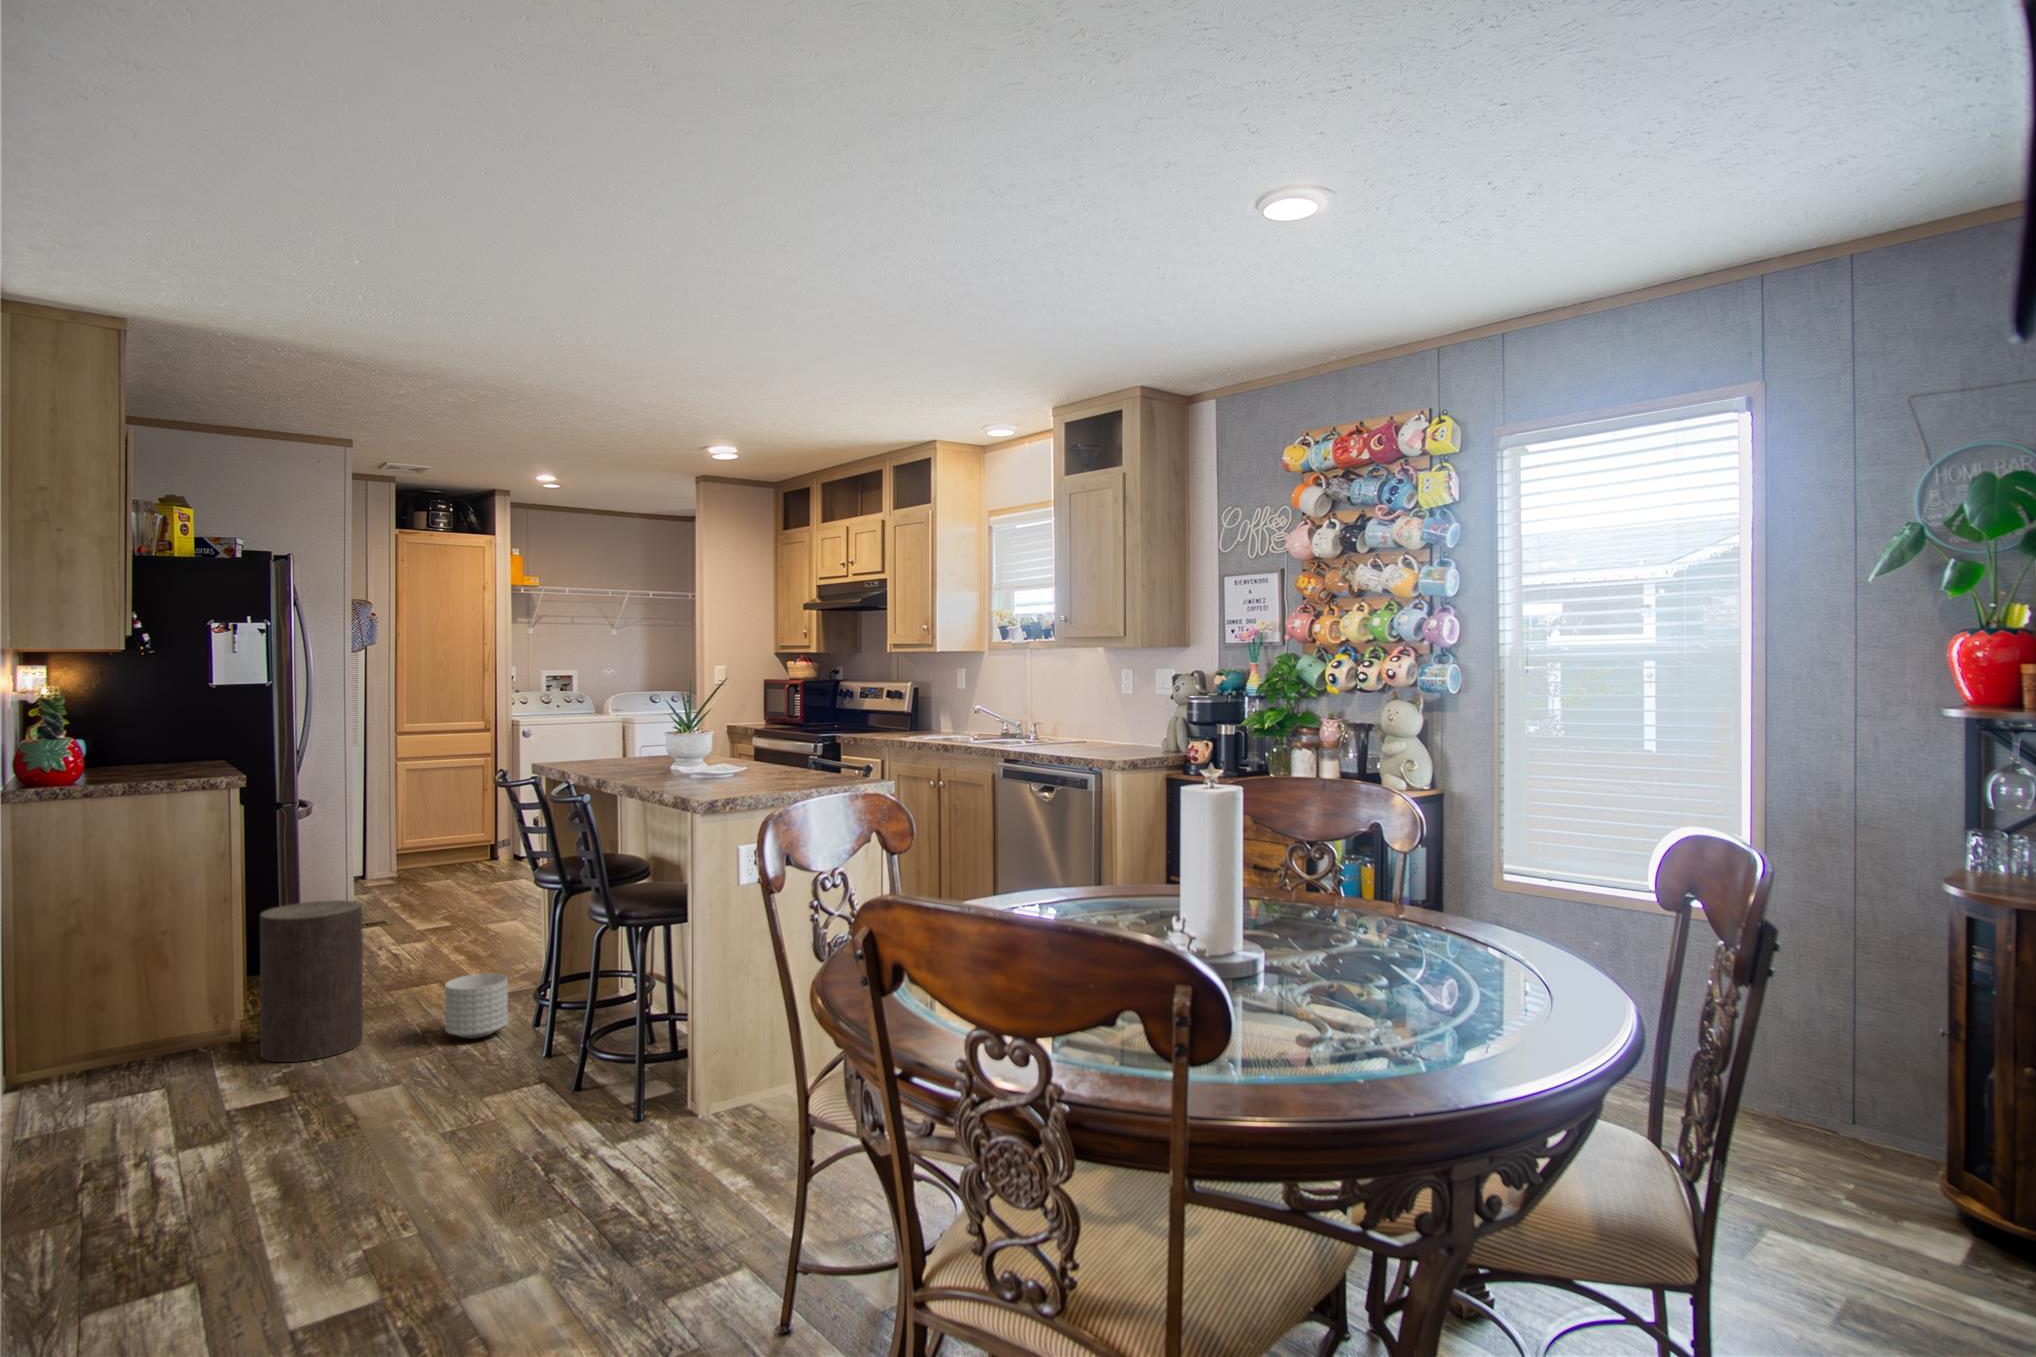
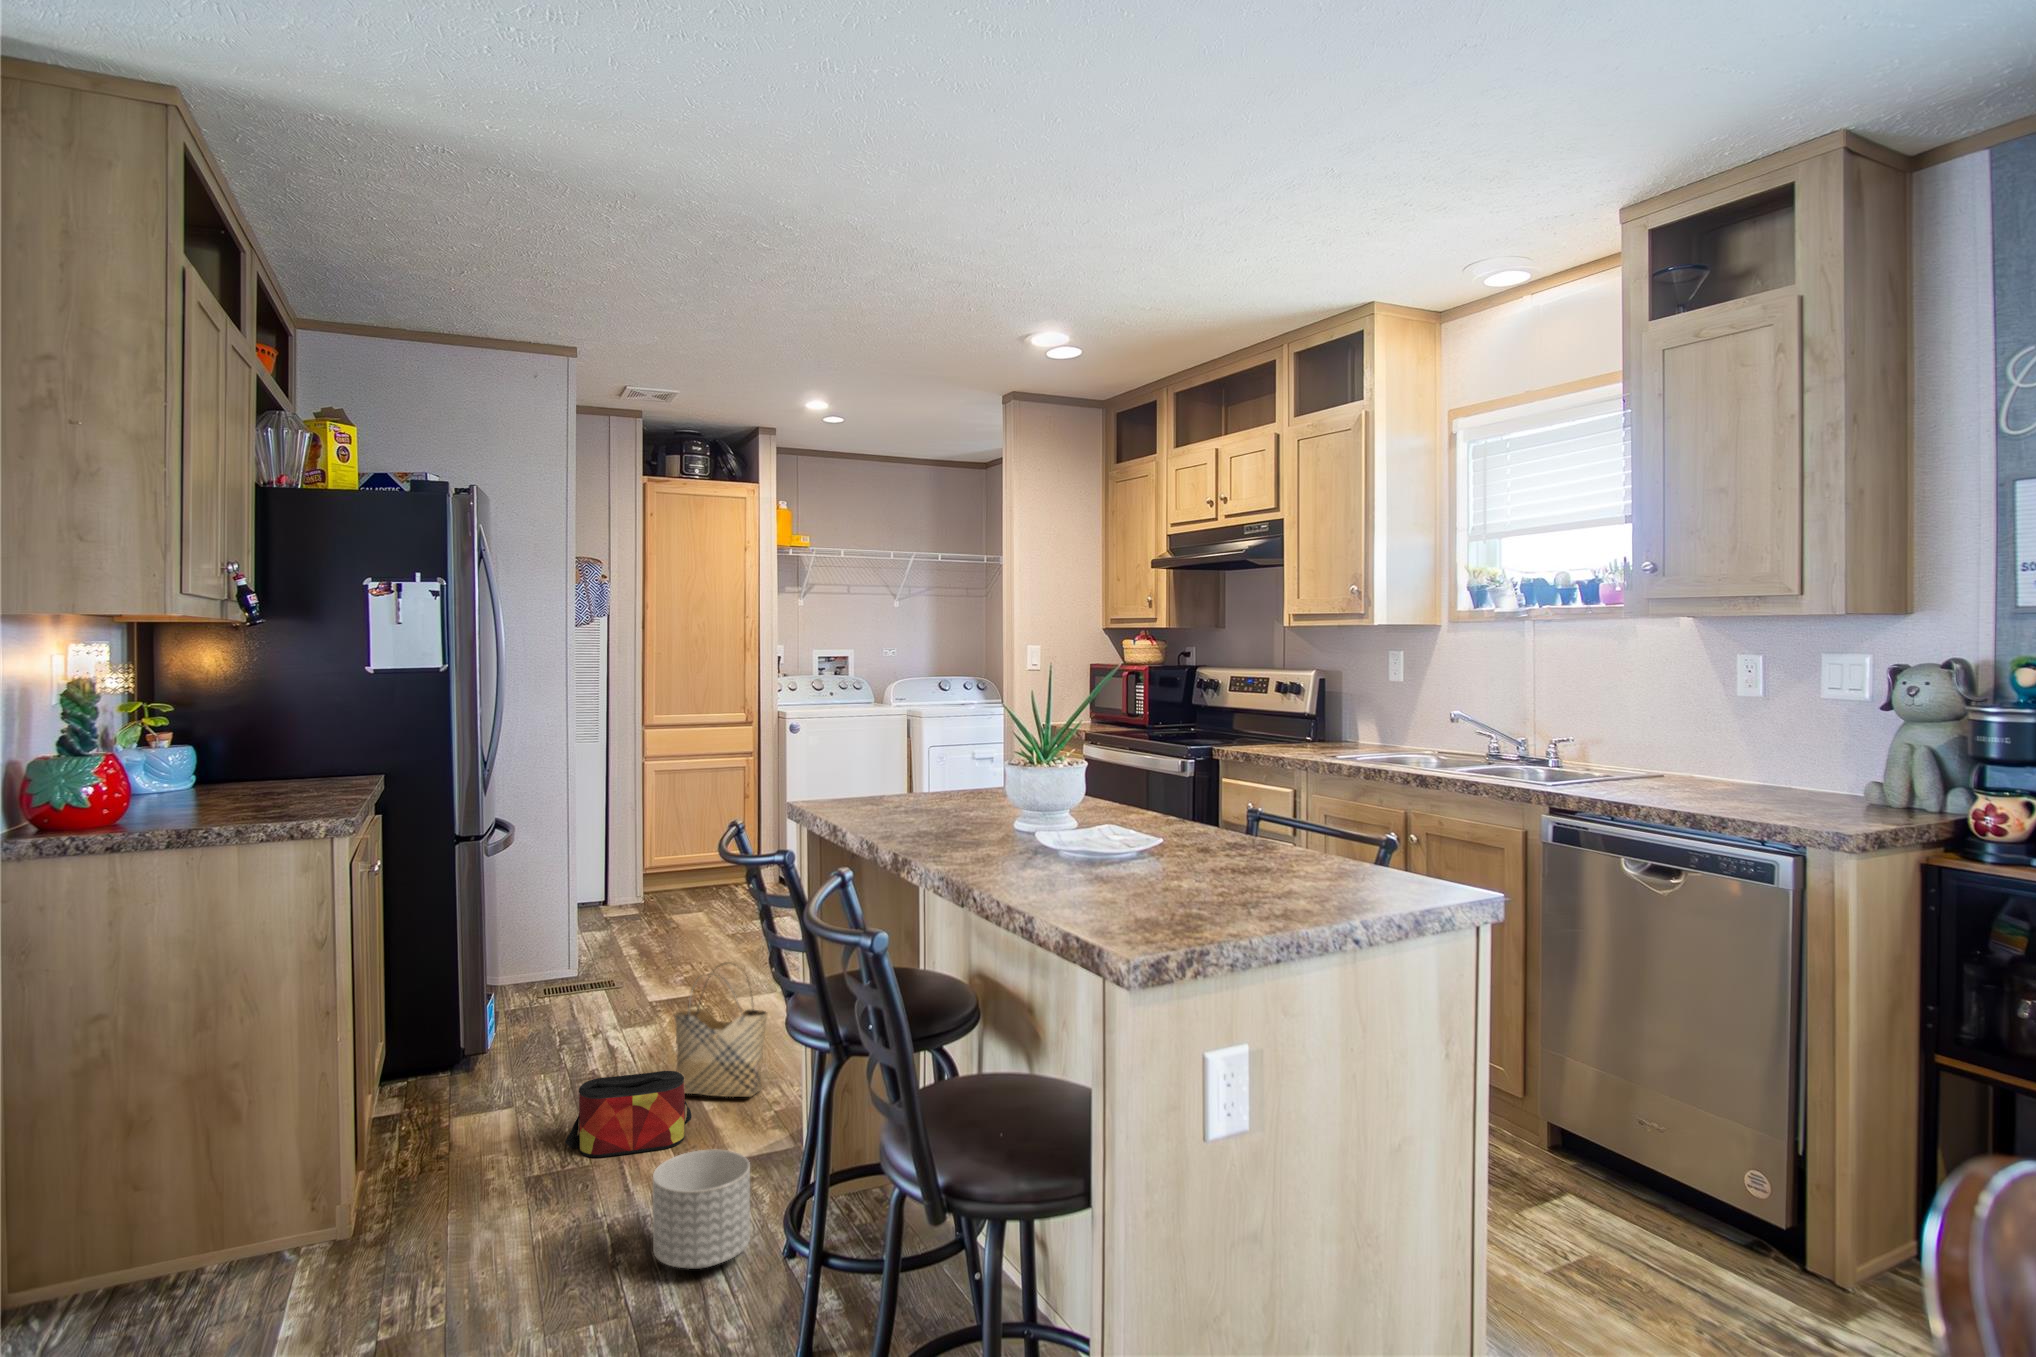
woven basket: none [444,882,513,971] -> present [674,962,767,1097]
stool: present [260,900,363,1062] -> none [377,1016,534,1298]
bag: none [371,948,461,1002] -> present [565,1071,692,1157]

